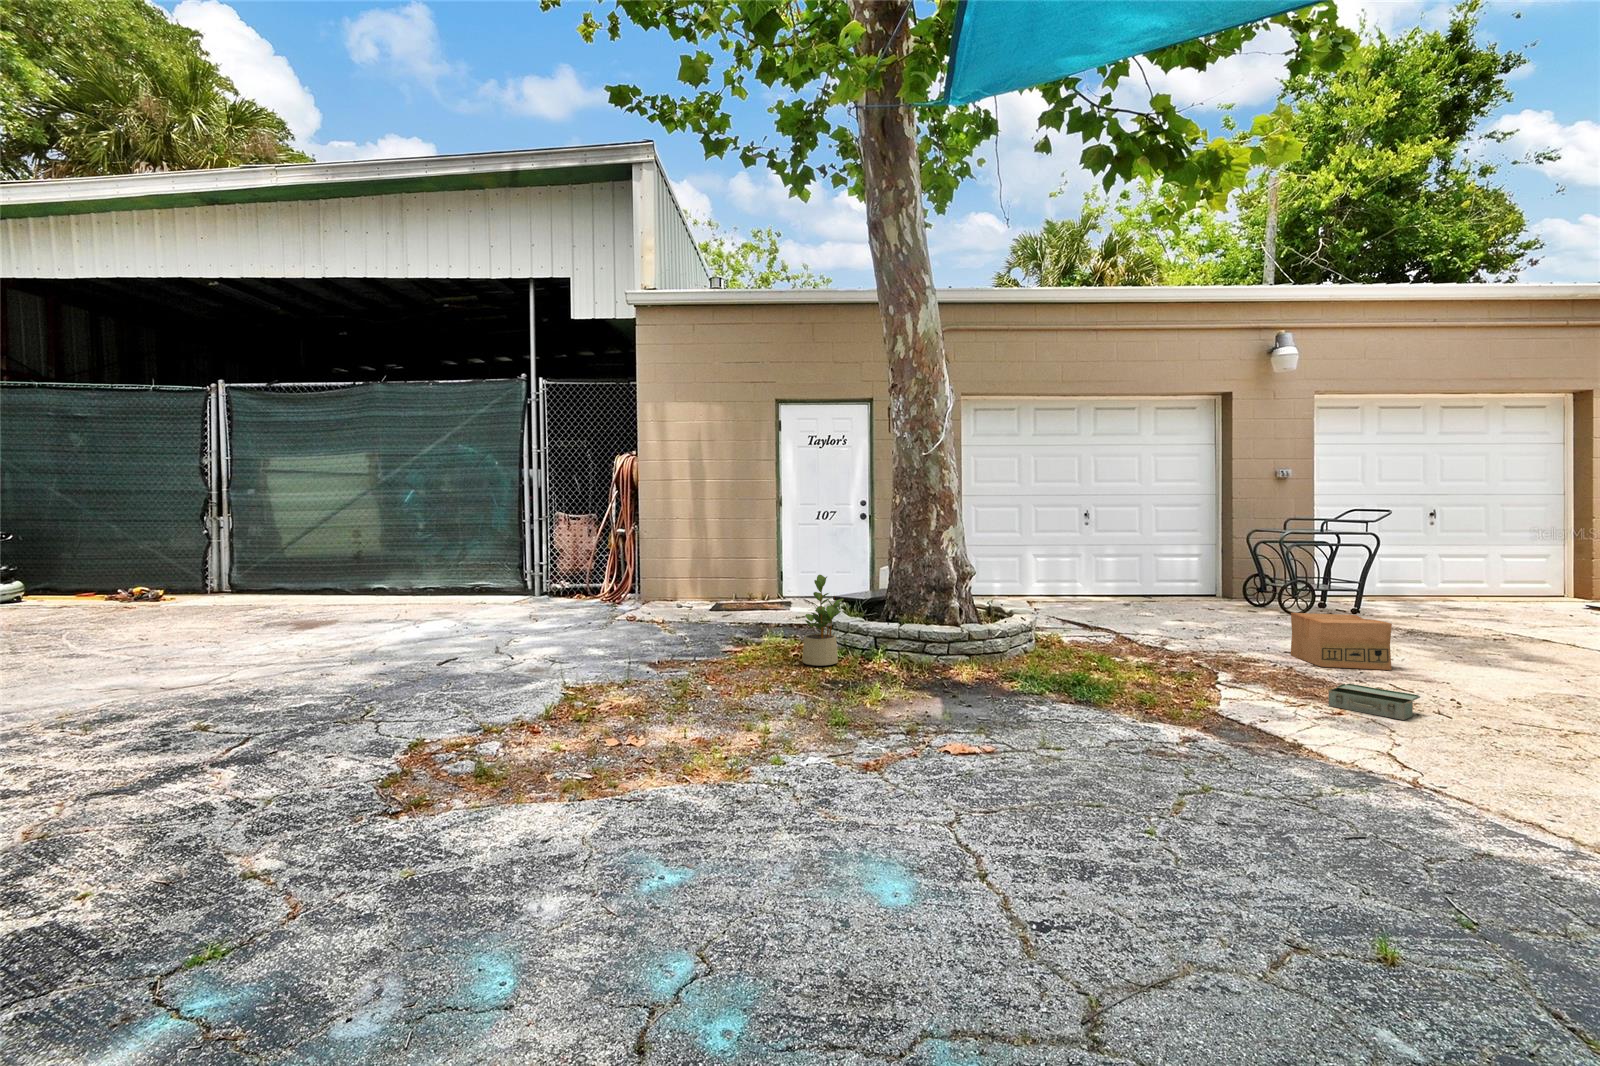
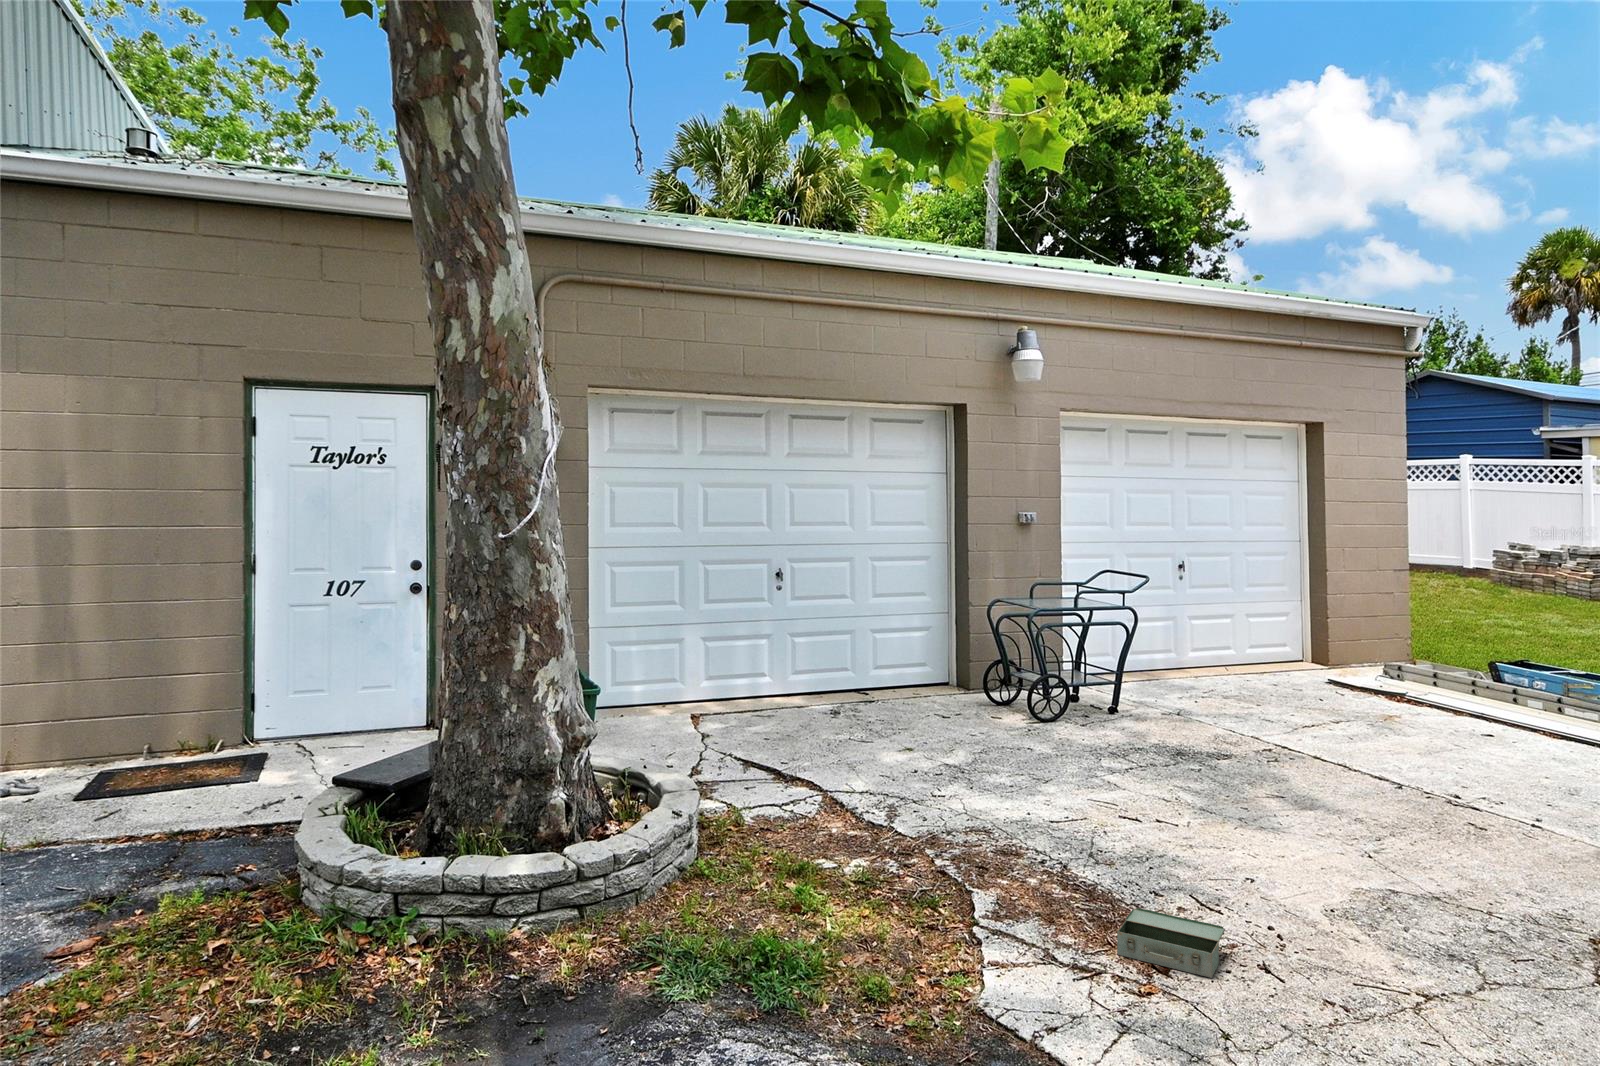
potted plant: present [802,575,843,666] -> none [234,799,331,996]
cardboard box: present [1291,613,1392,670] -> none [1052,754,1170,844]

